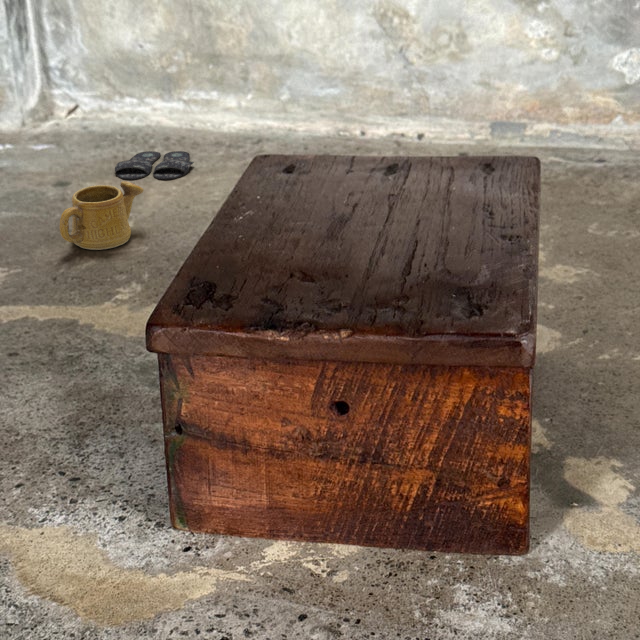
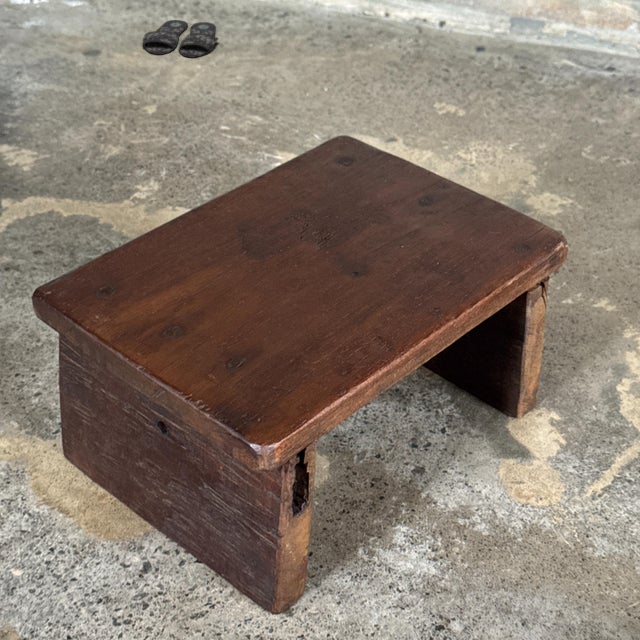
watering can: present [59,181,144,250] -> none [85,71,166,139]

